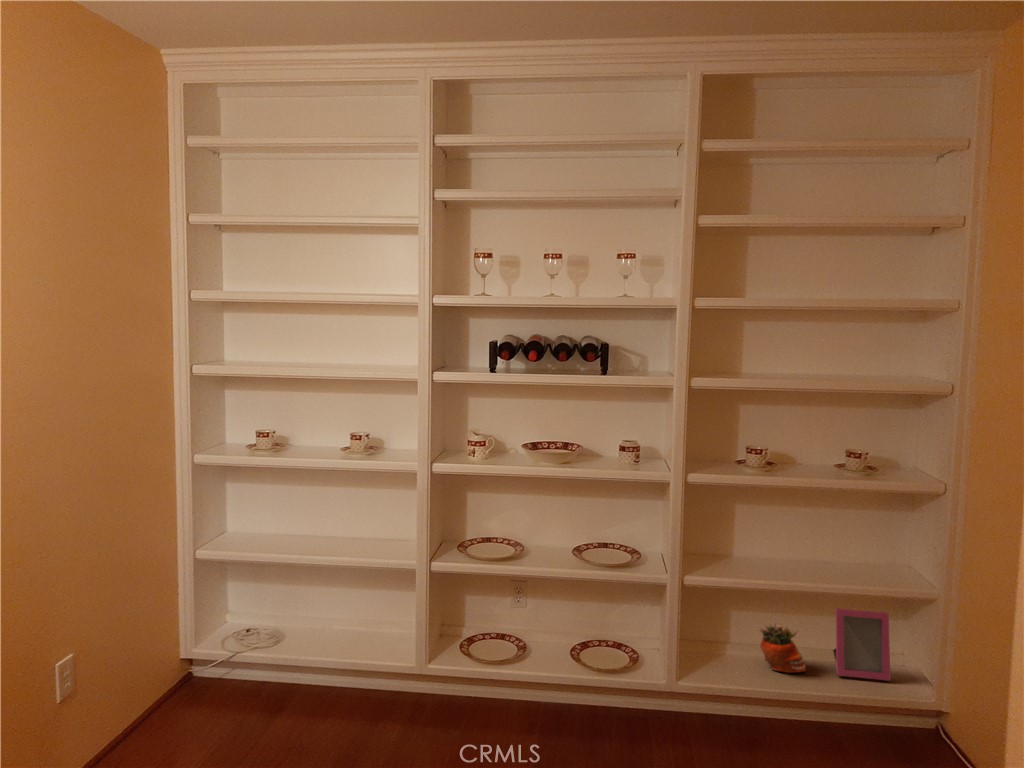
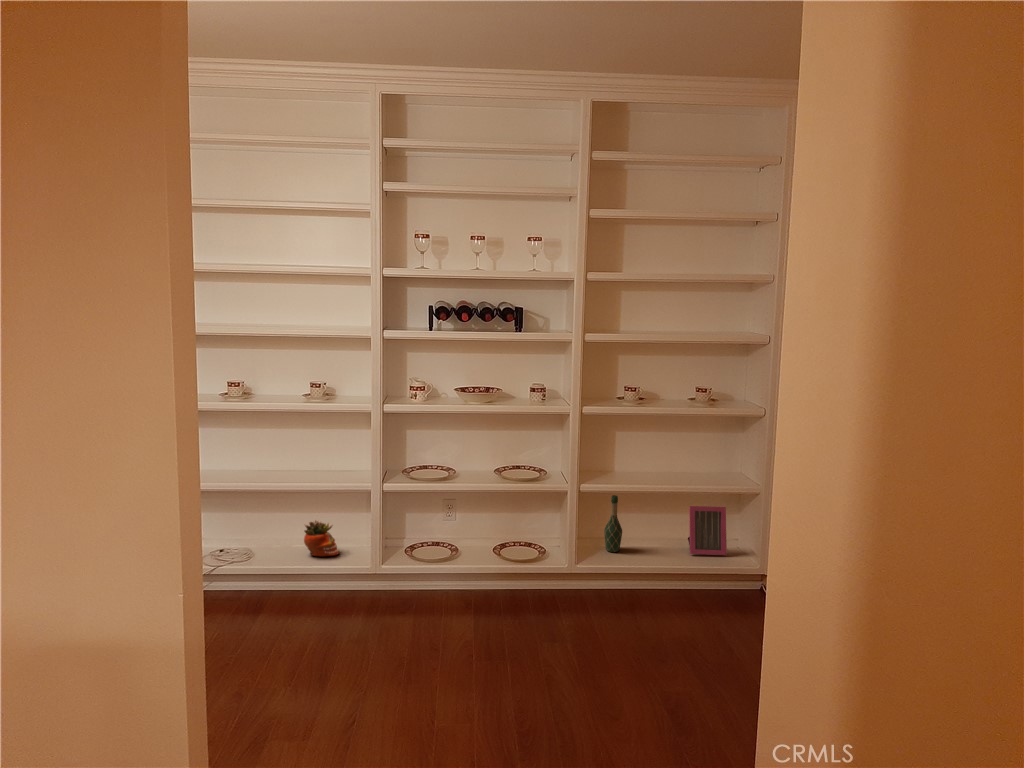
wine bottle: none [717,588,742,664] -> present [604,495,622,552]
succulent planter: present [760,623,806,673] -> present [304,520,339,557]

